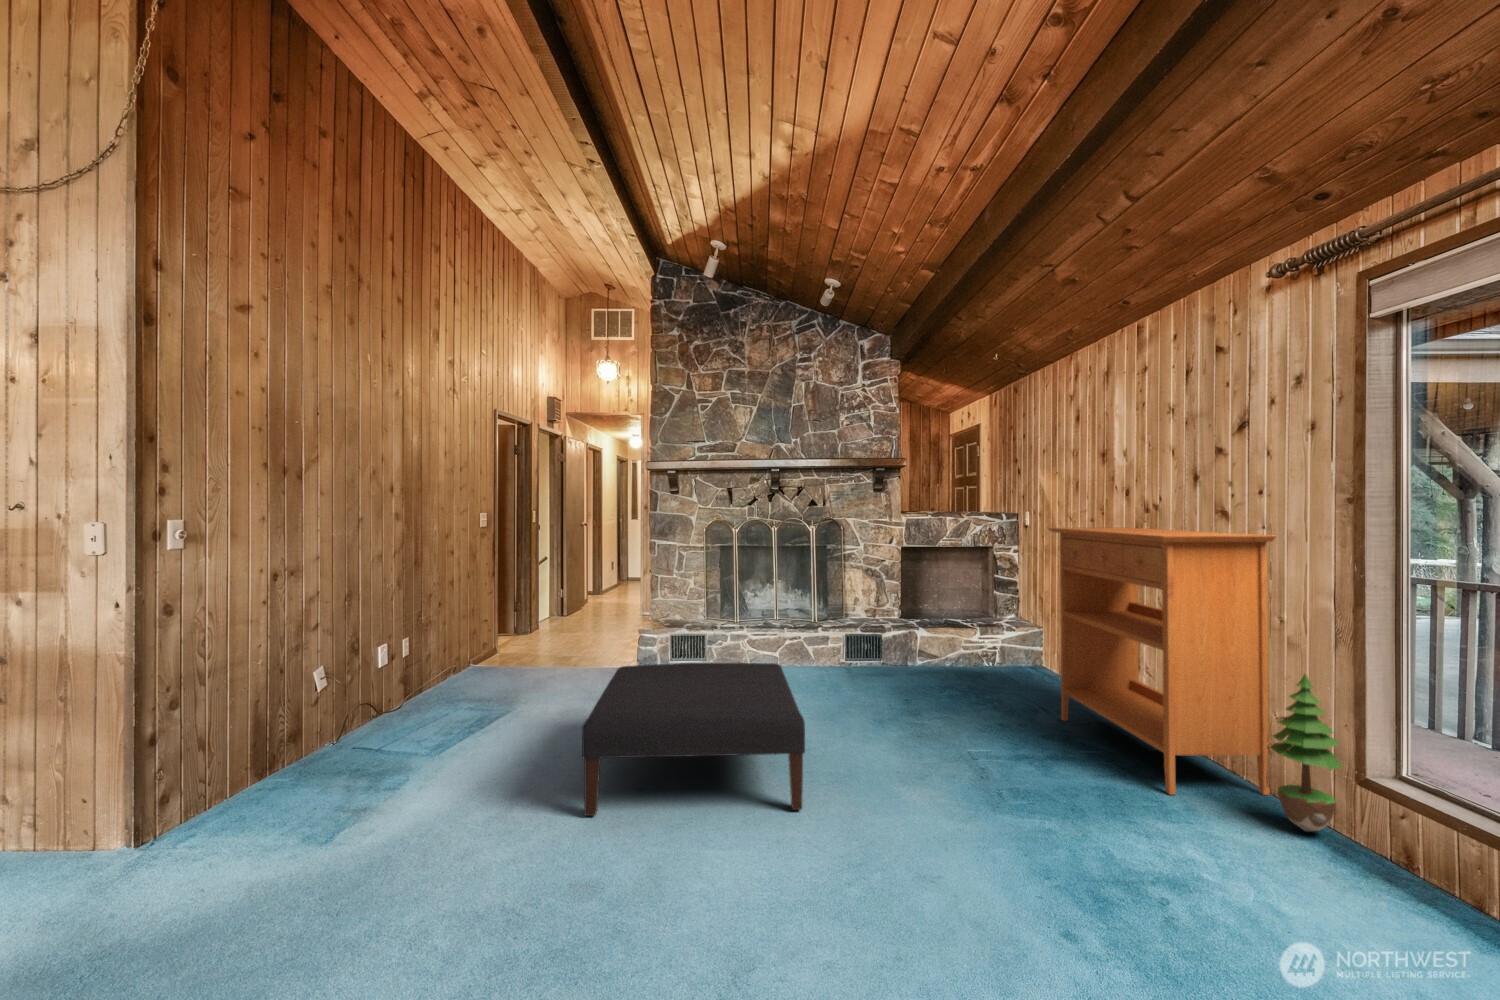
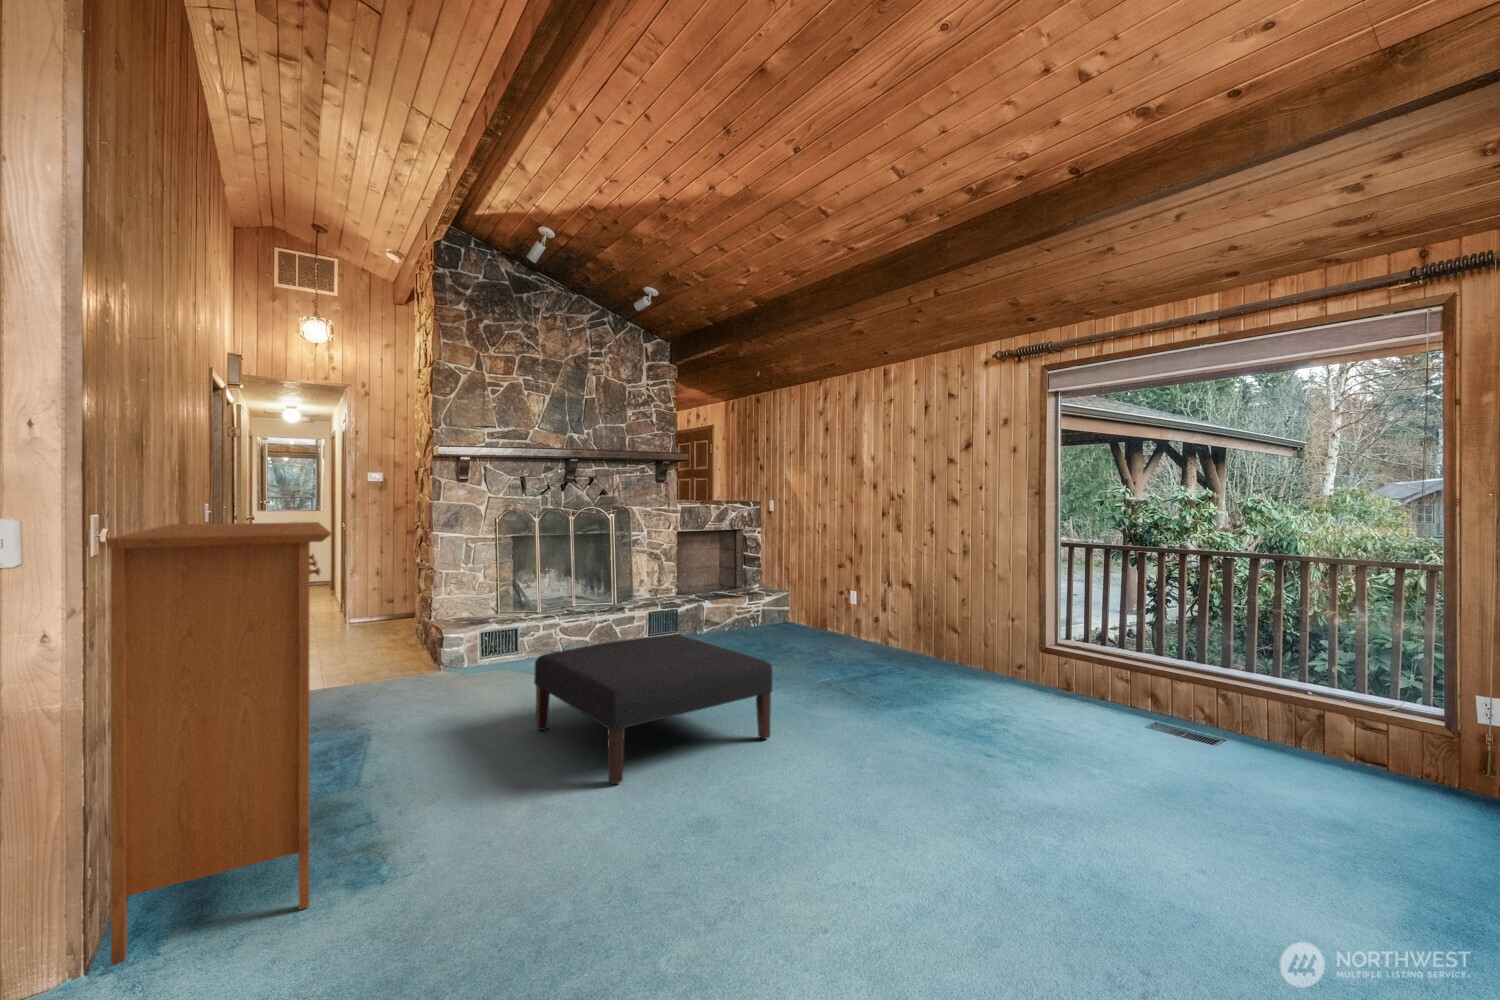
console table: present [1048,527,1276,795] -> present [106,522,331,965]
potted tree: present [1270,674,1342,832] -> none [998,593,1034,685]

